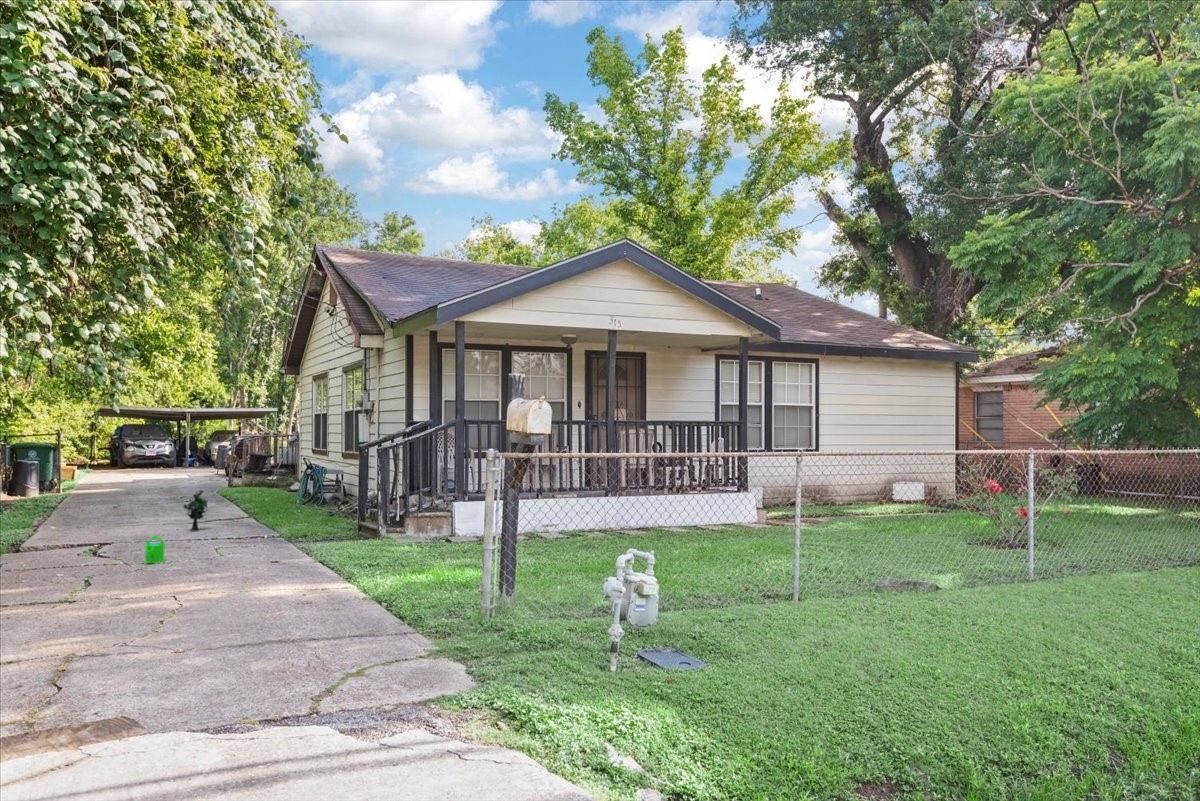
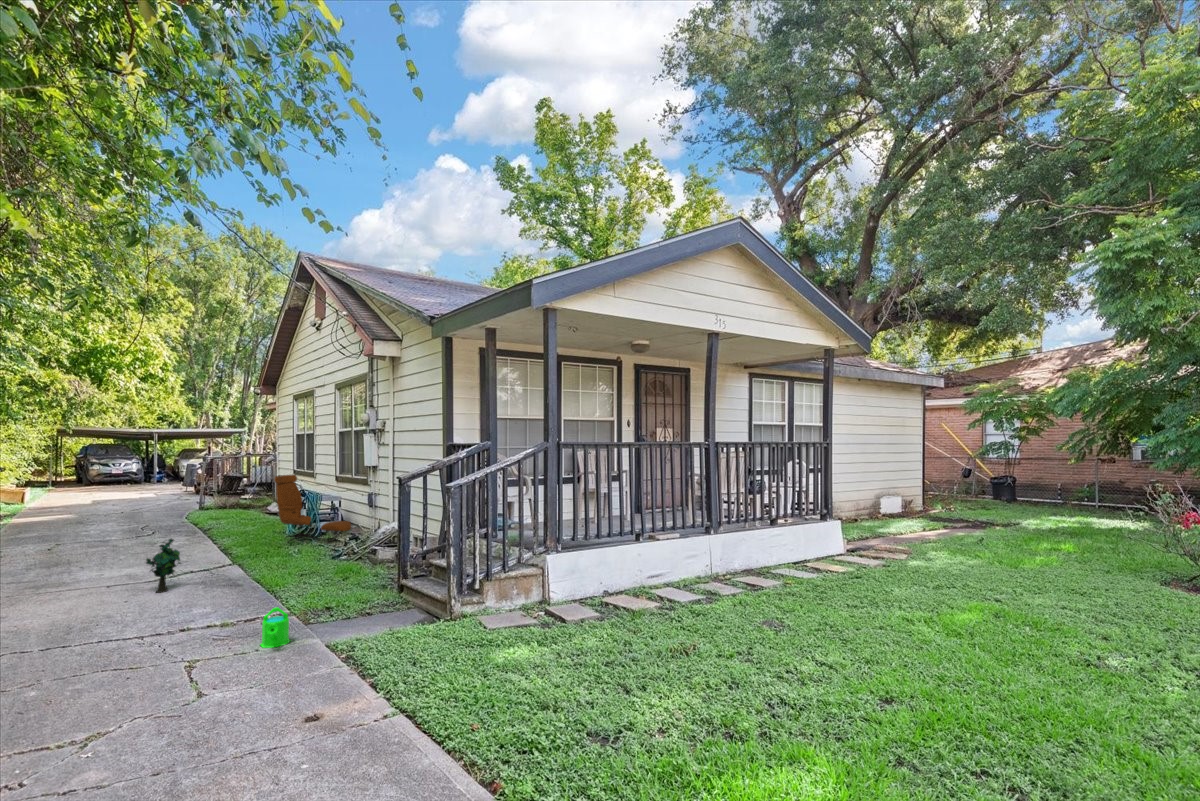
lounge chair: none [286,449,351,512] -> present [274,474,351,543]
watering can: present [144,535,165,563] -> present [260,607,290,648]

